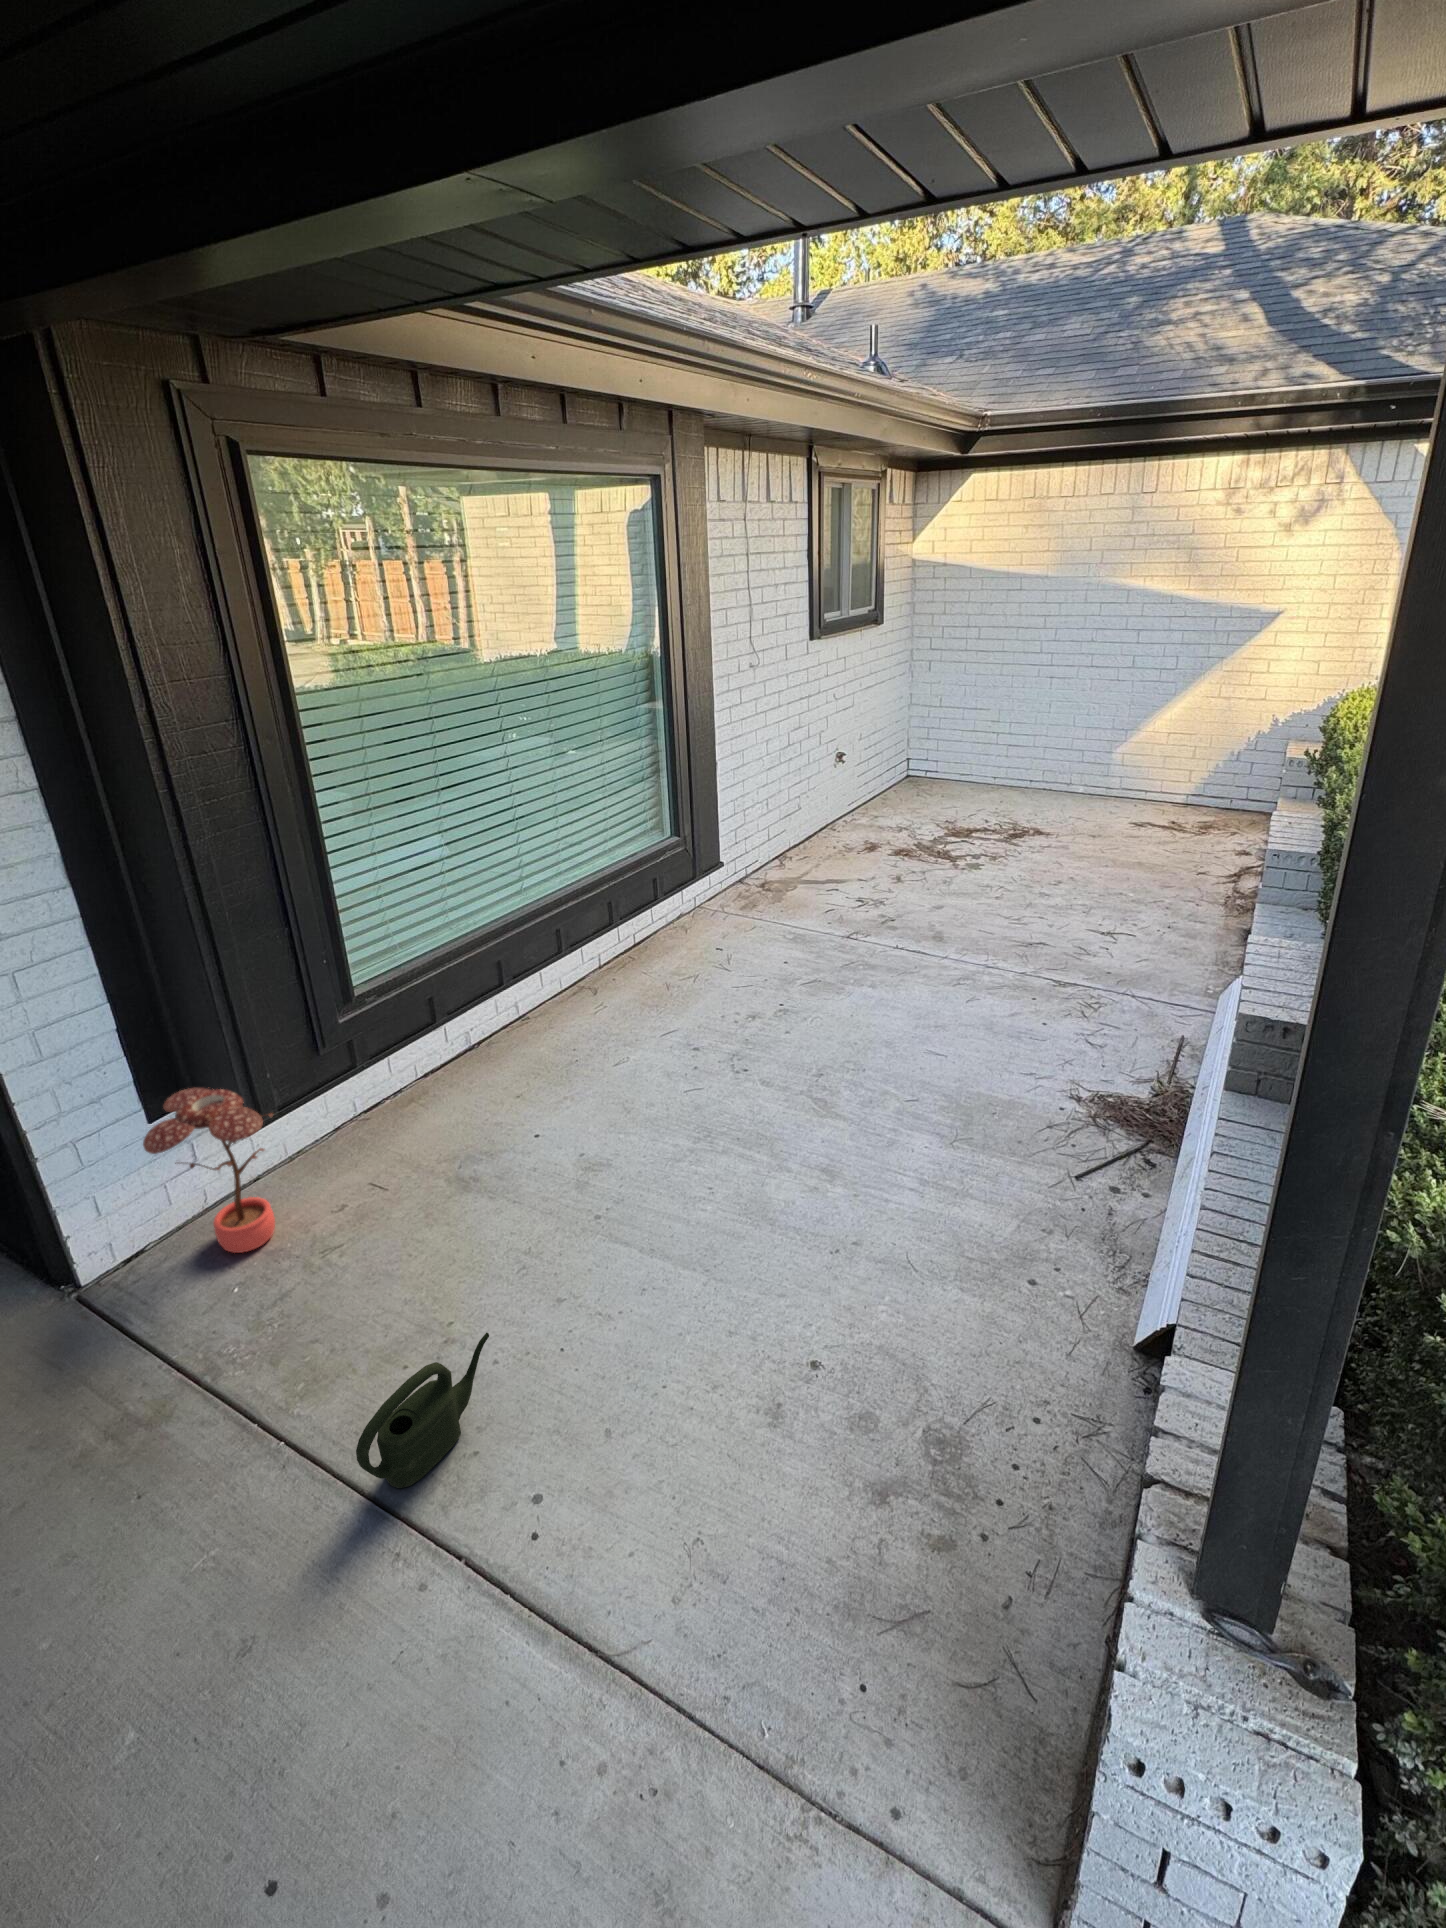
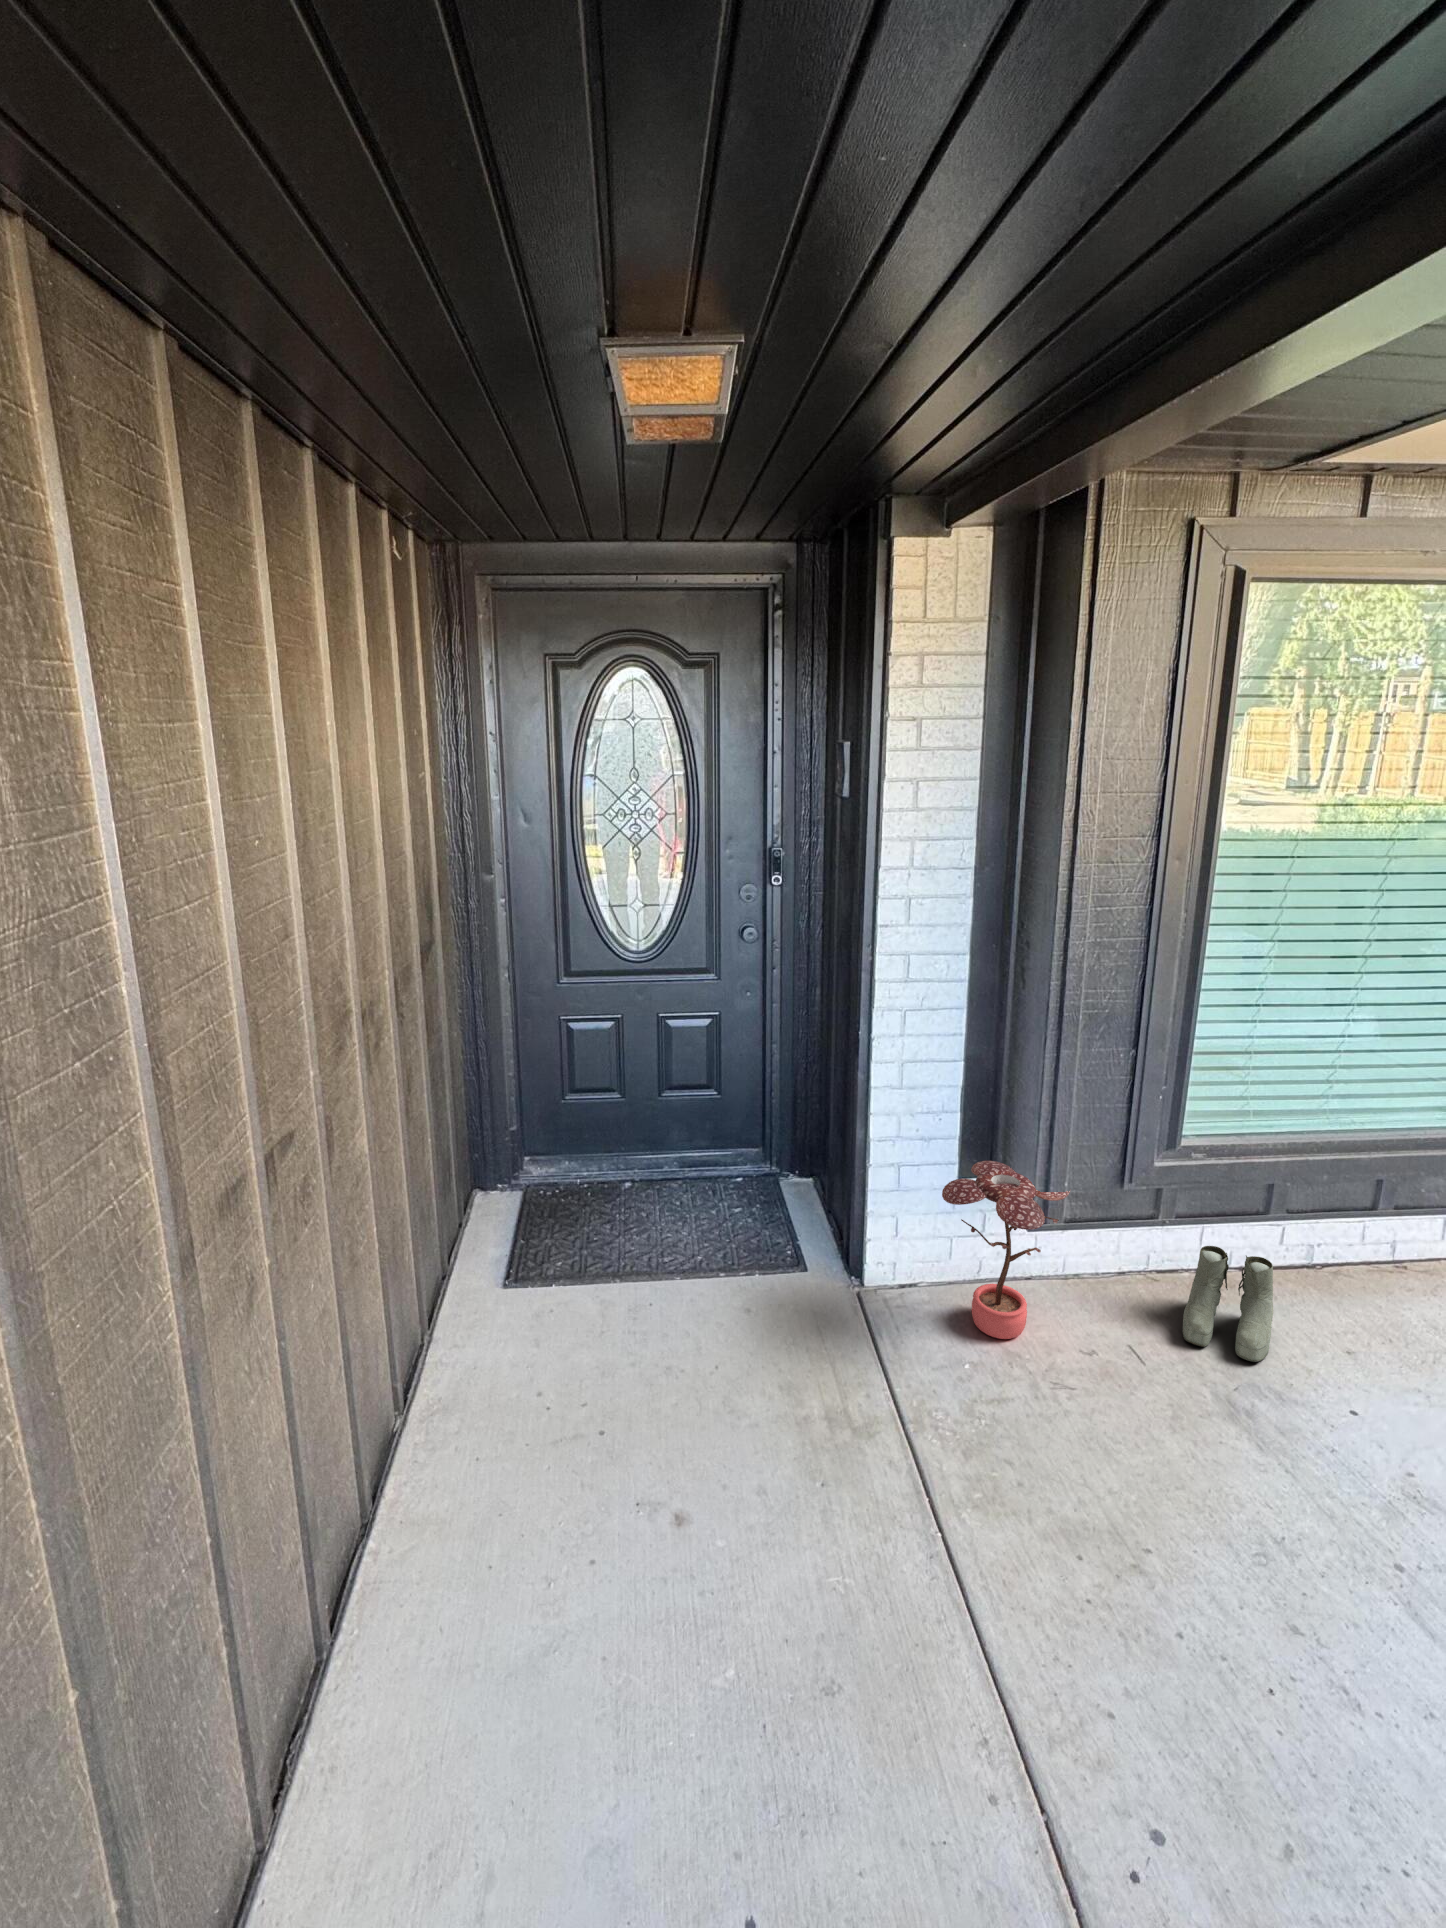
boots: none [395,1058,467,1154] -> present [1182,1246,1273,1362]
watering can: present [356,1333,489,1488] -> none [988,1582,1192,1707]

